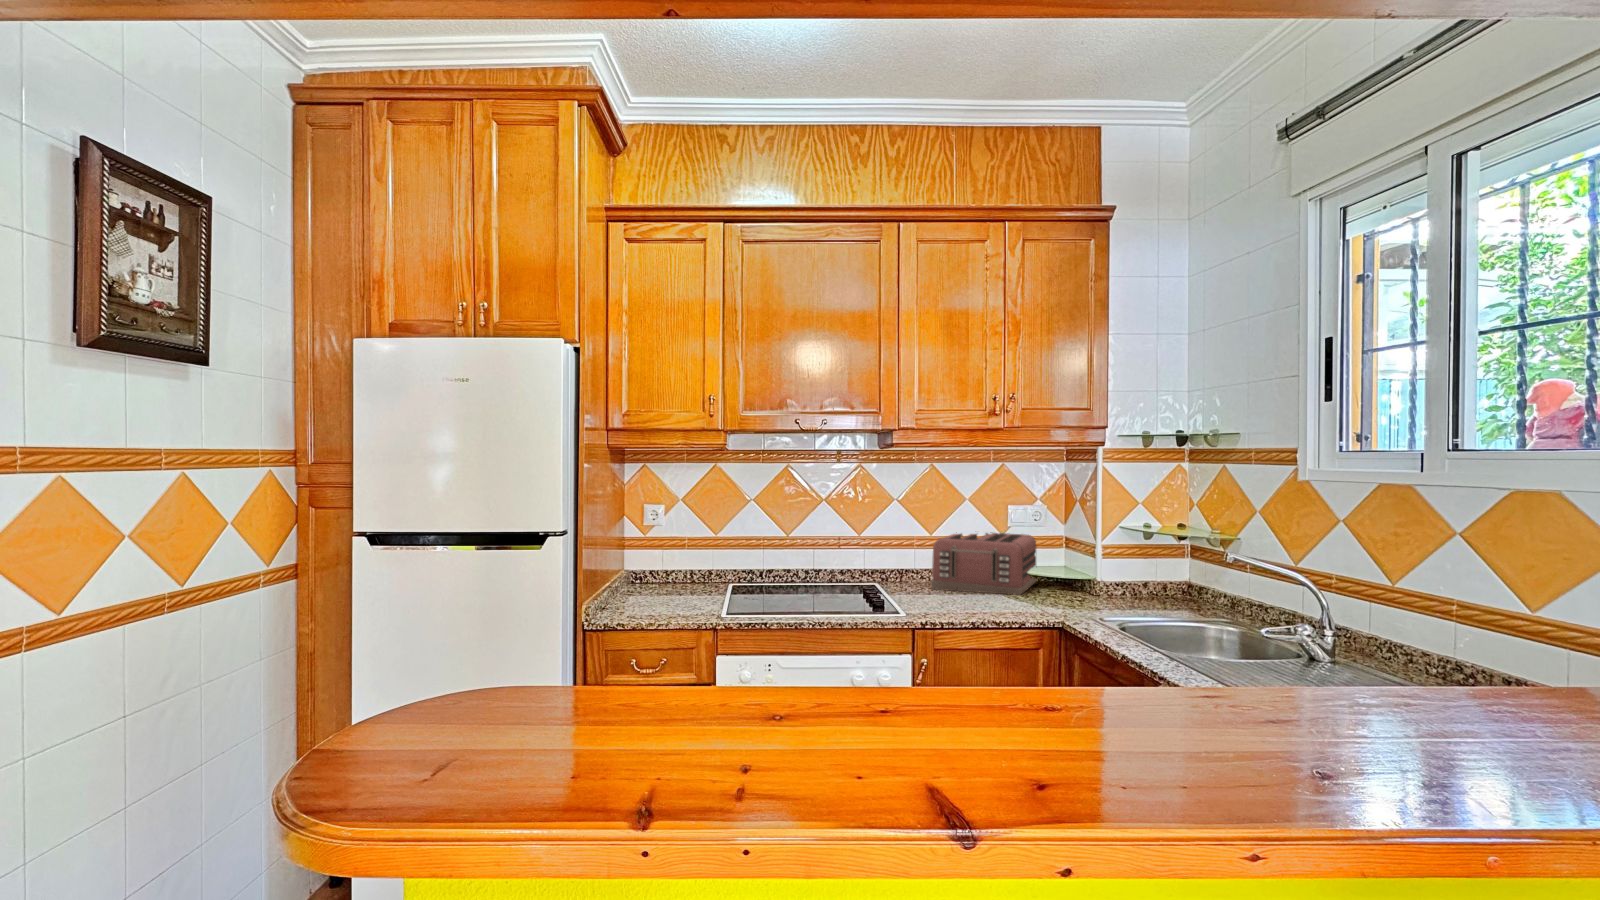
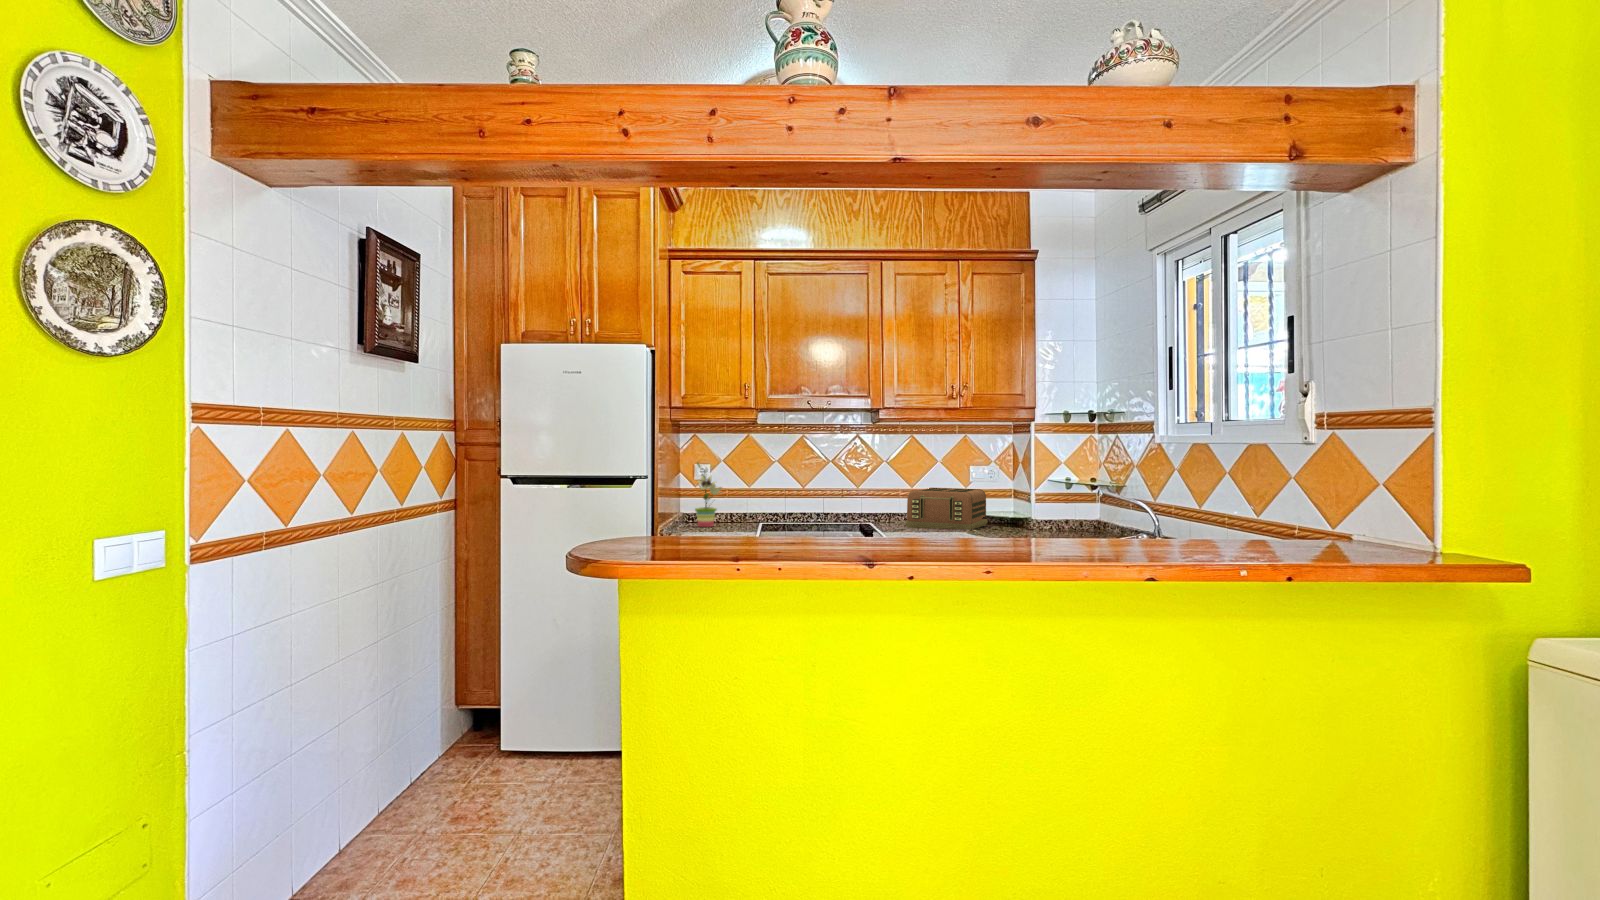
potted plant: none [643,499,684,590] -> present [695,463,722,527]

